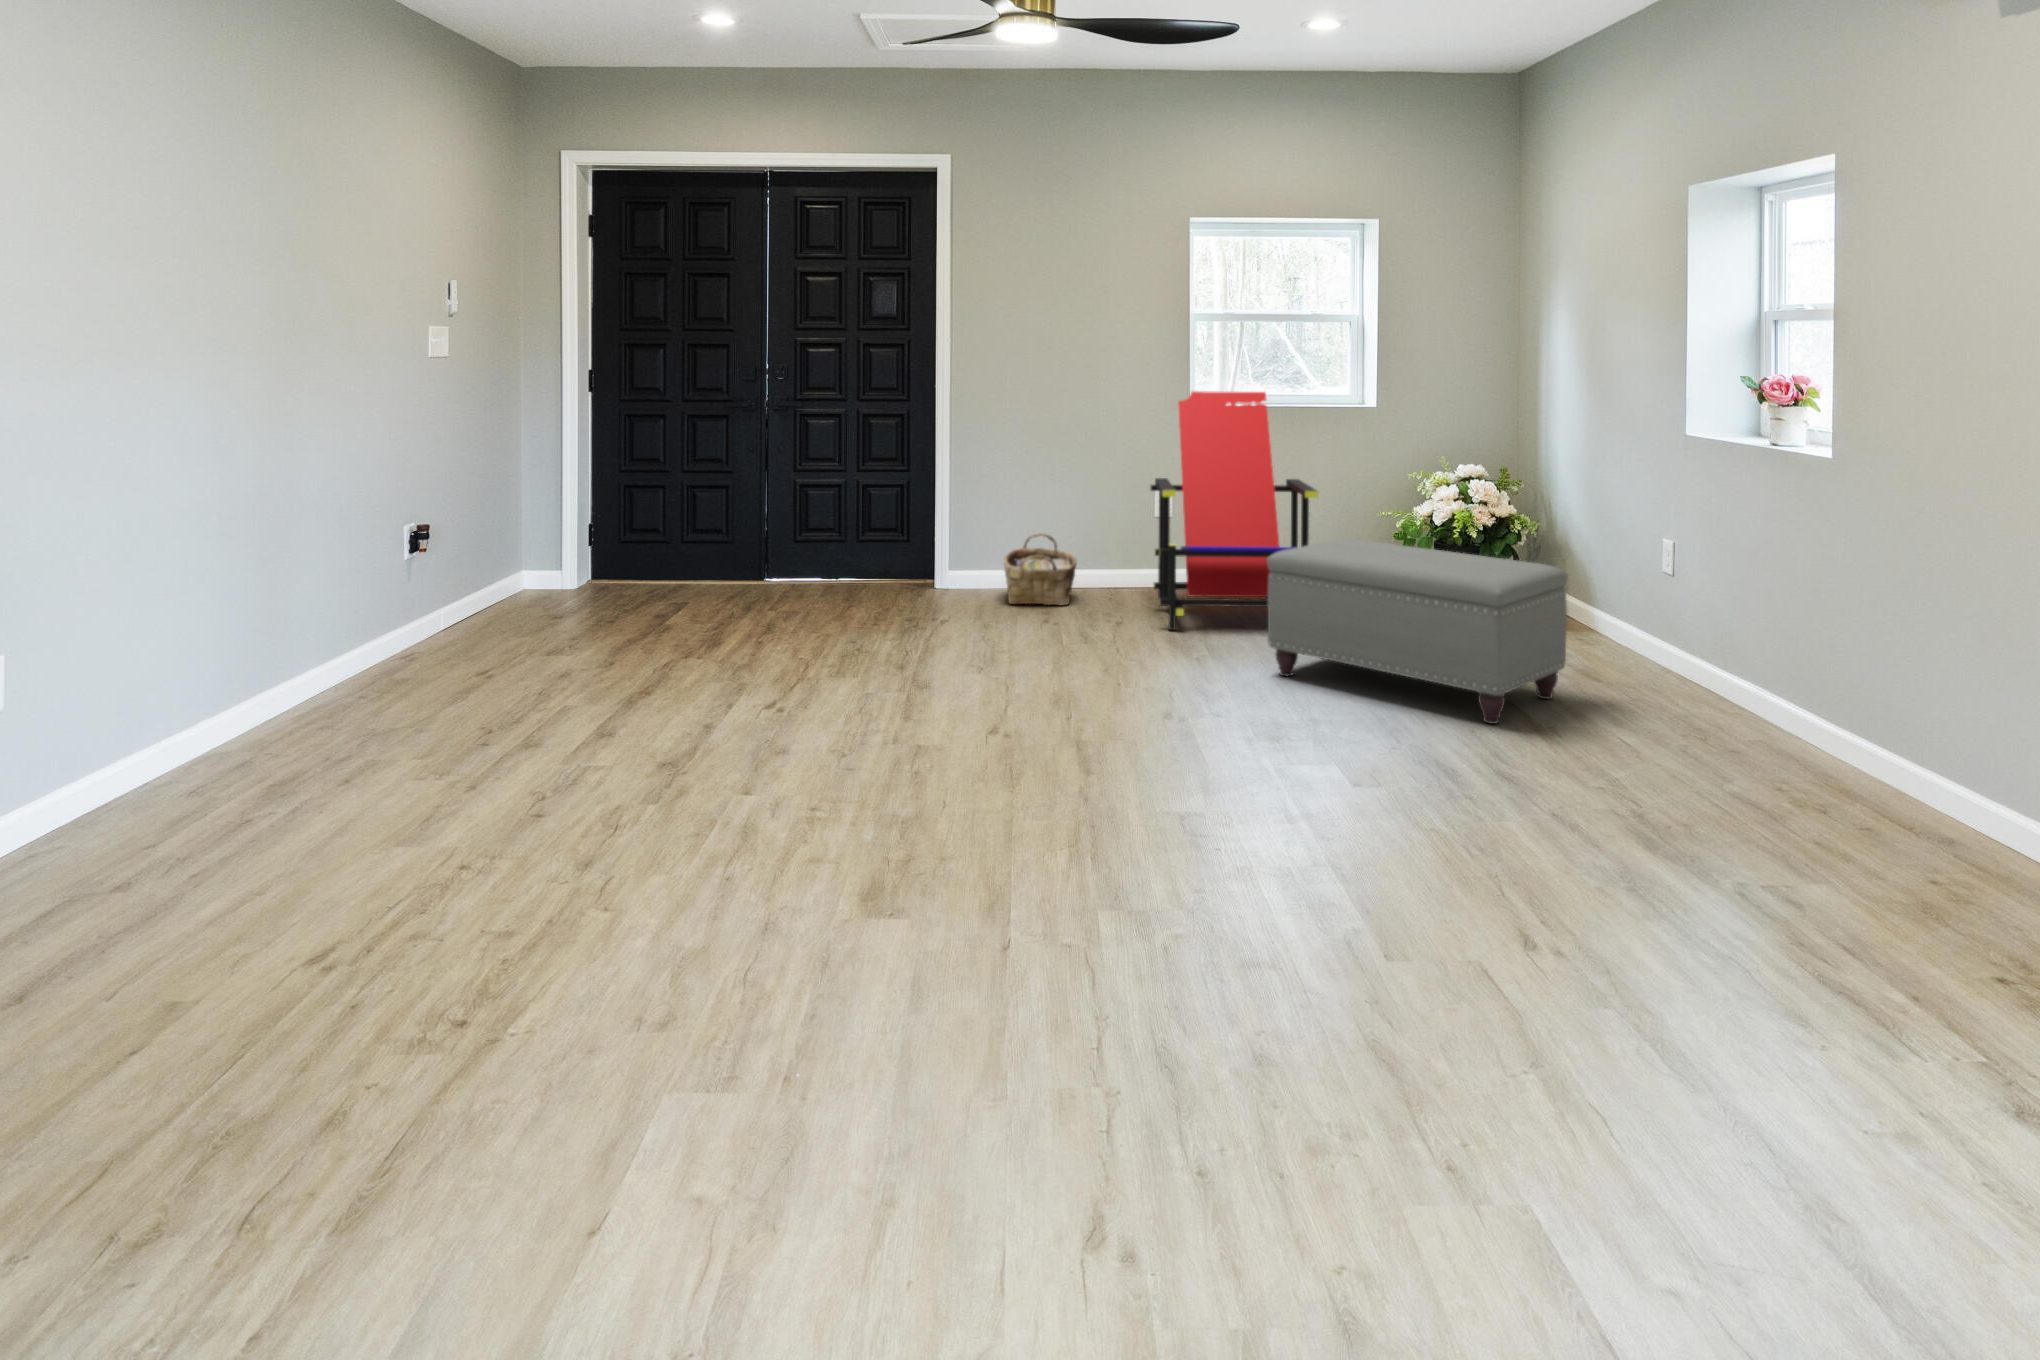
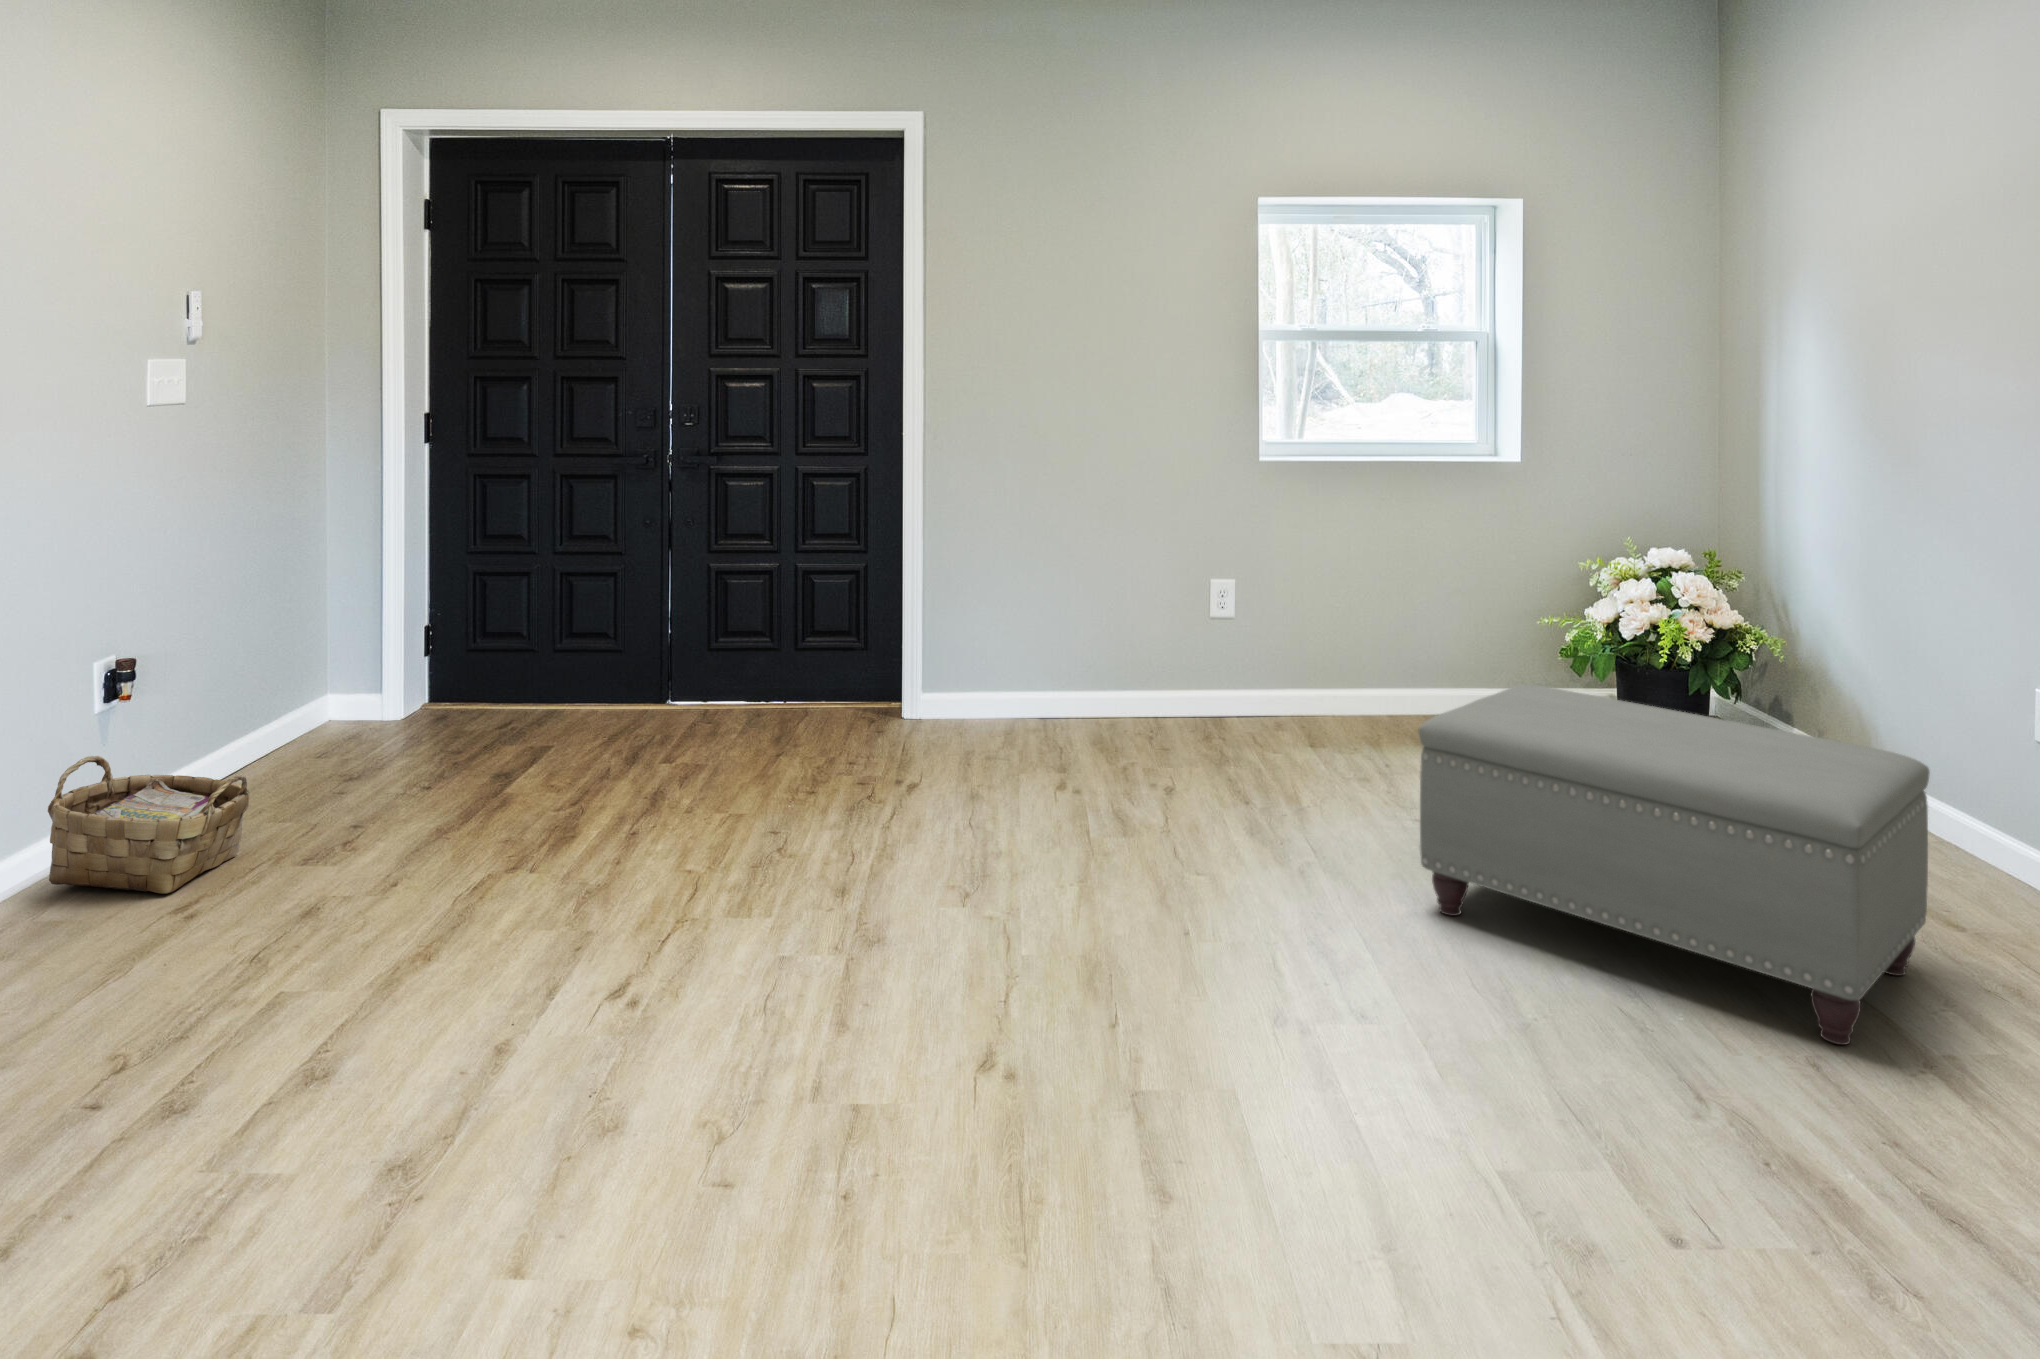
lounge chair: present [1150,391,1319,630] -> none [1208,443,1490,811]
woven basket: present [1004,533,1077,605] -> present [48,756,249,894]

